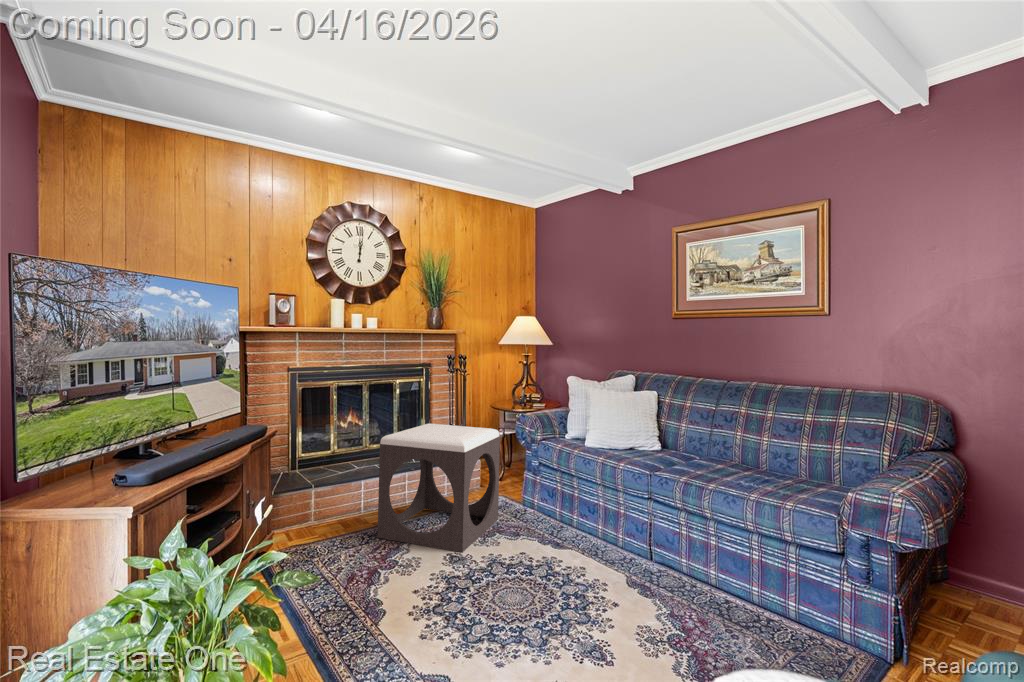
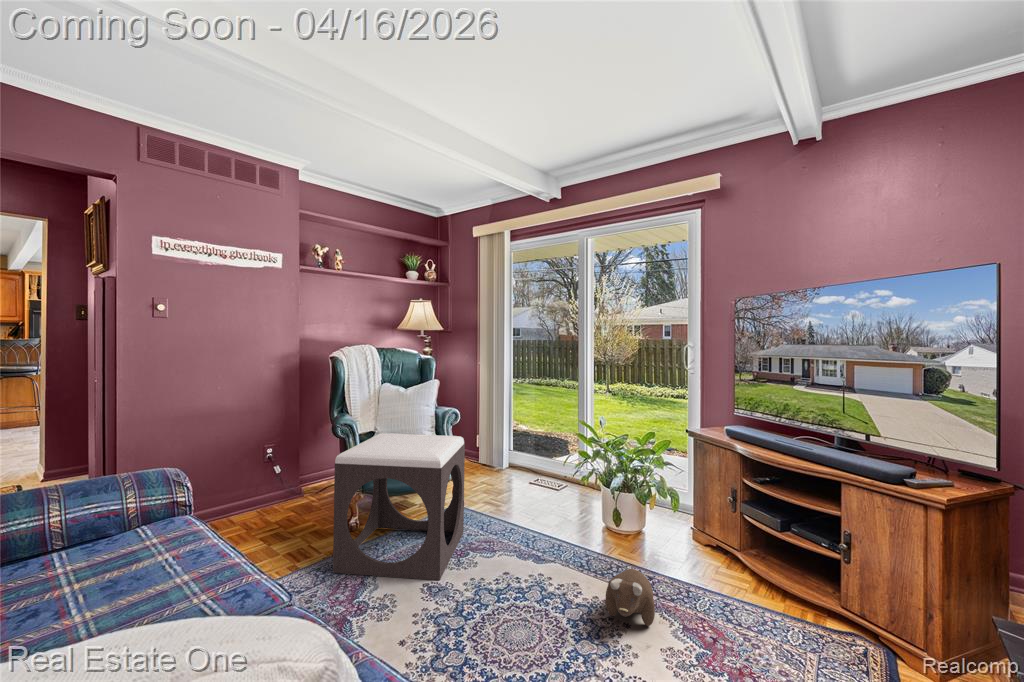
plush toy: none [598,554,647,607] -> present [606,569,655,626]

